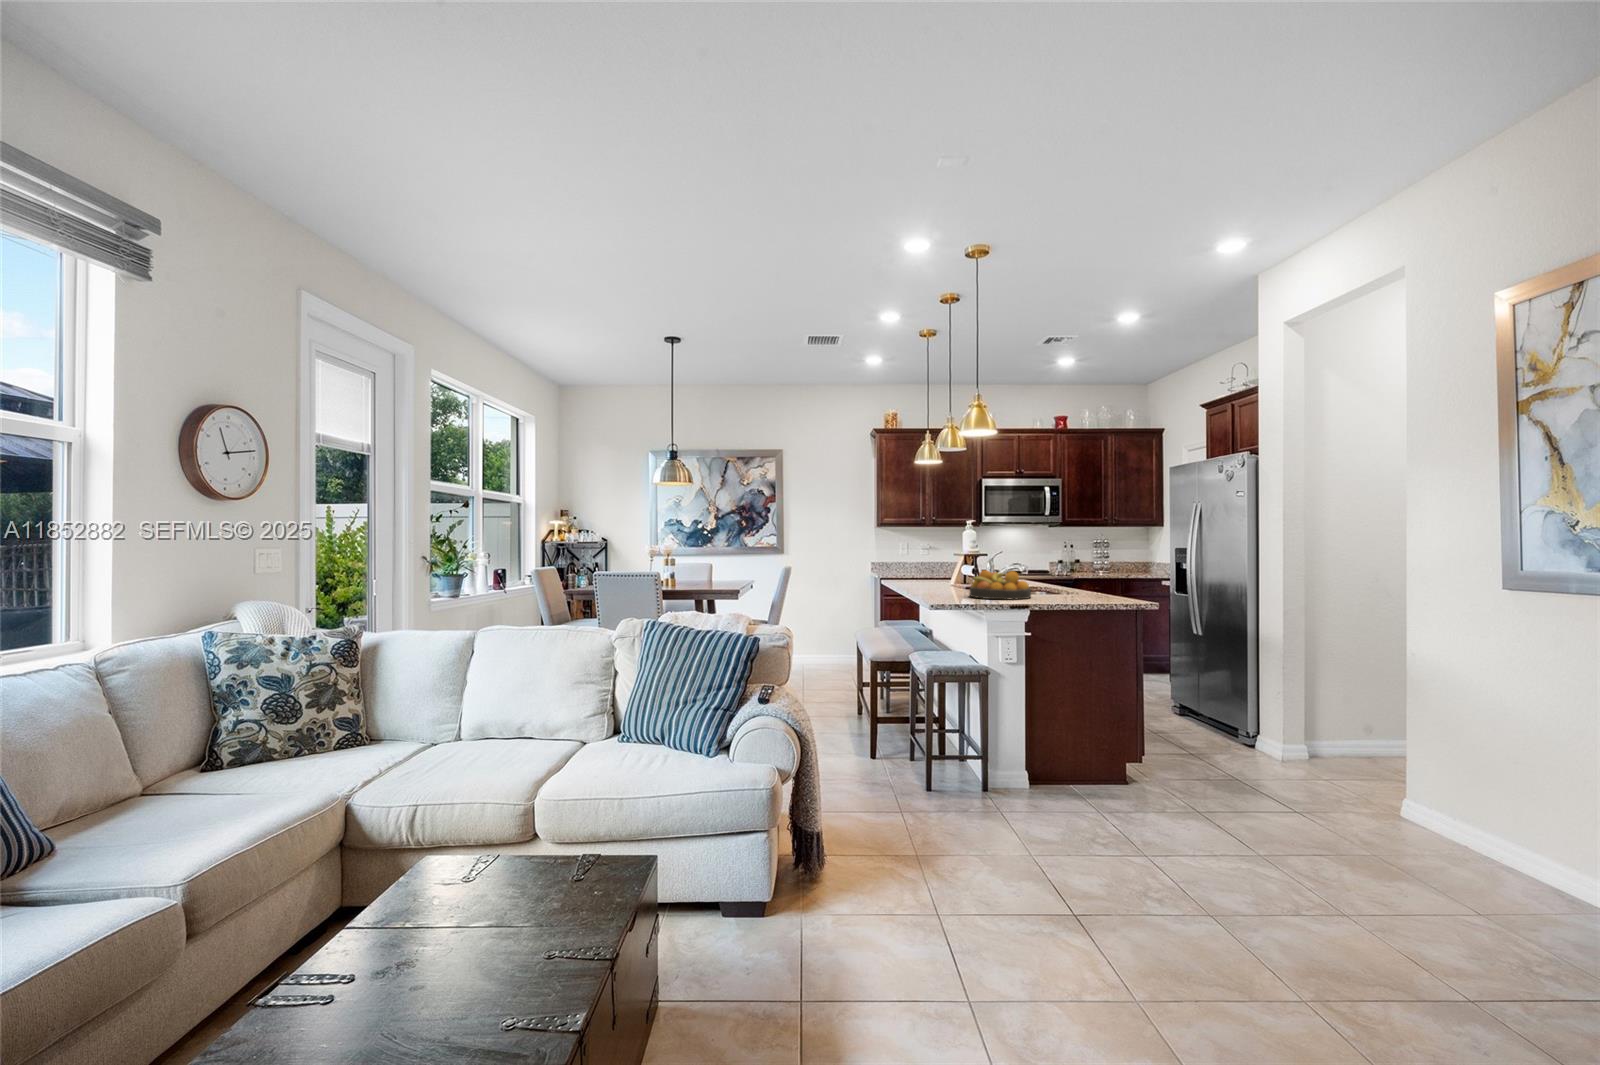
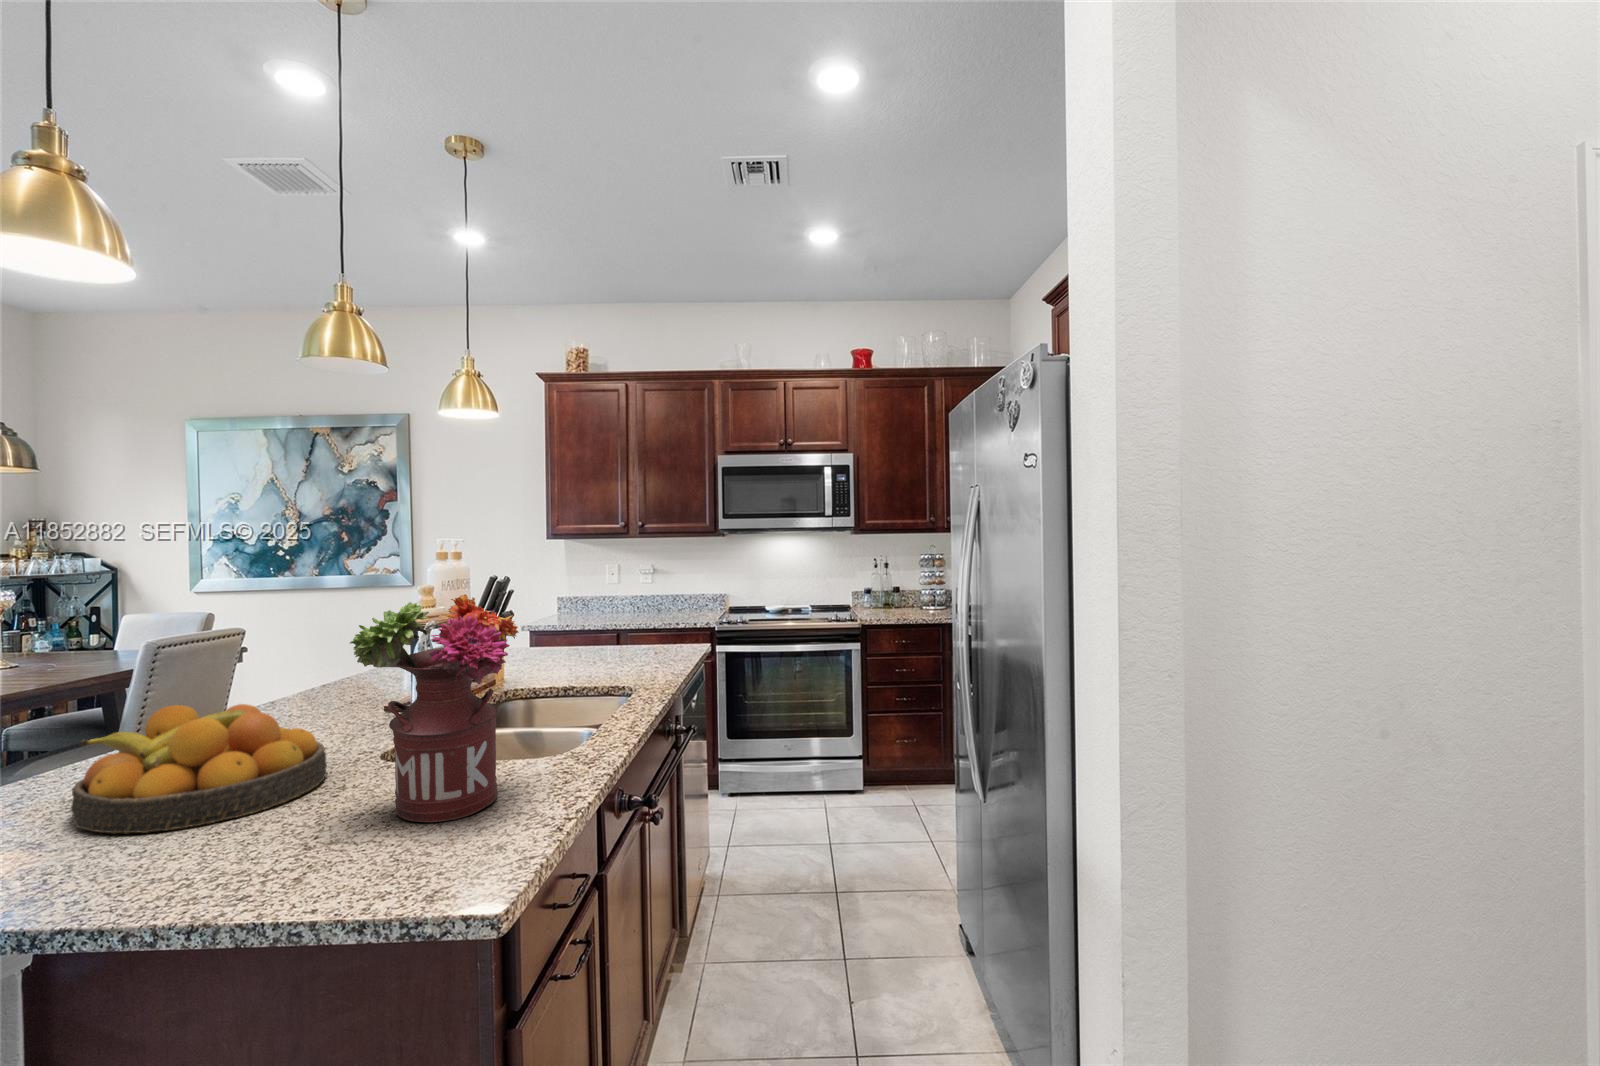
flower arrangement: none [1066,537,1112,599] -> present [350,594,519,822]

